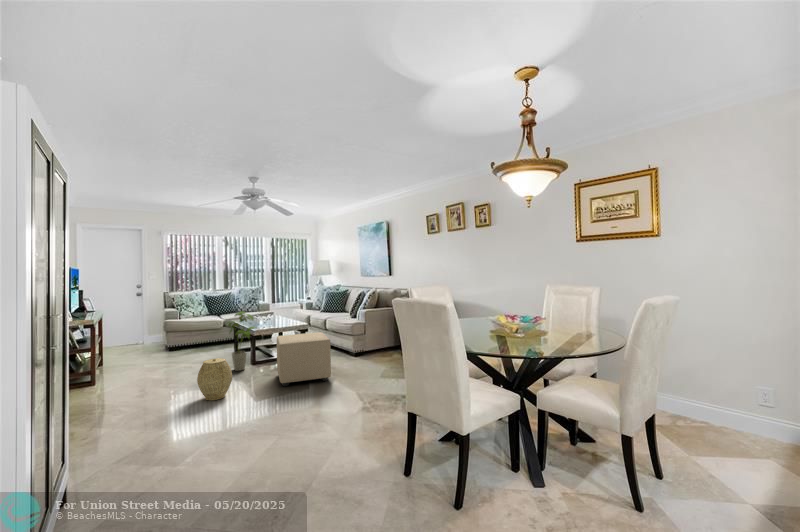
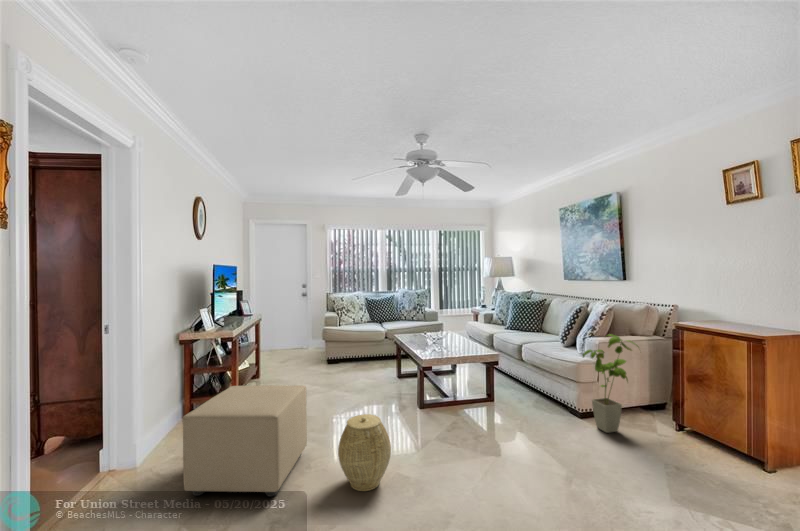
house plant: present [227,311,256,371] -> present [583,334,638,433]
ottoman: present [277,332,331,386] -> present [183,385,307,497]

